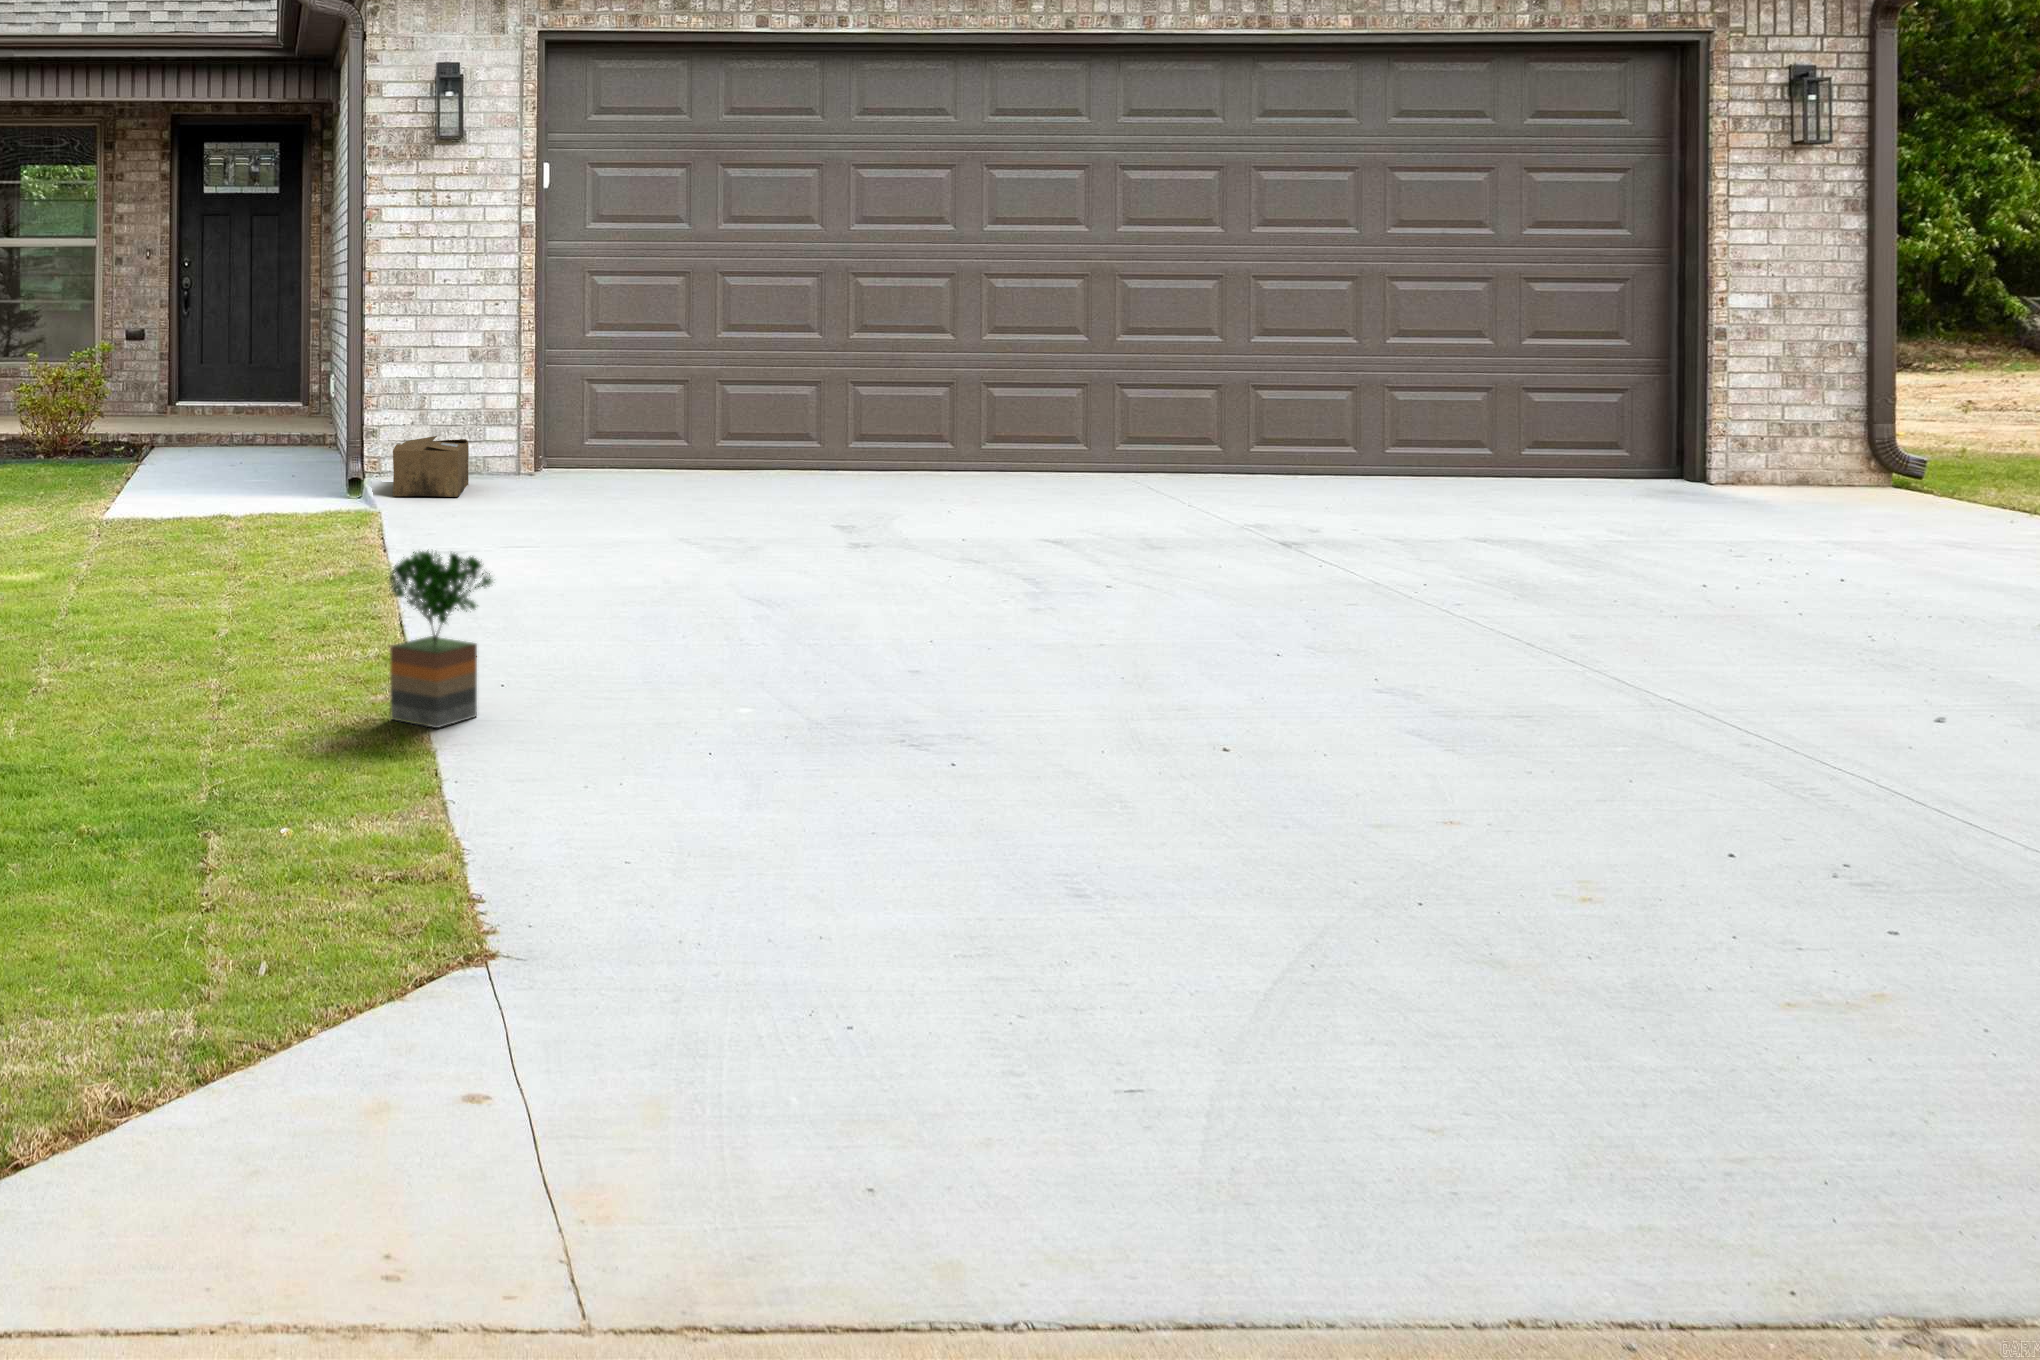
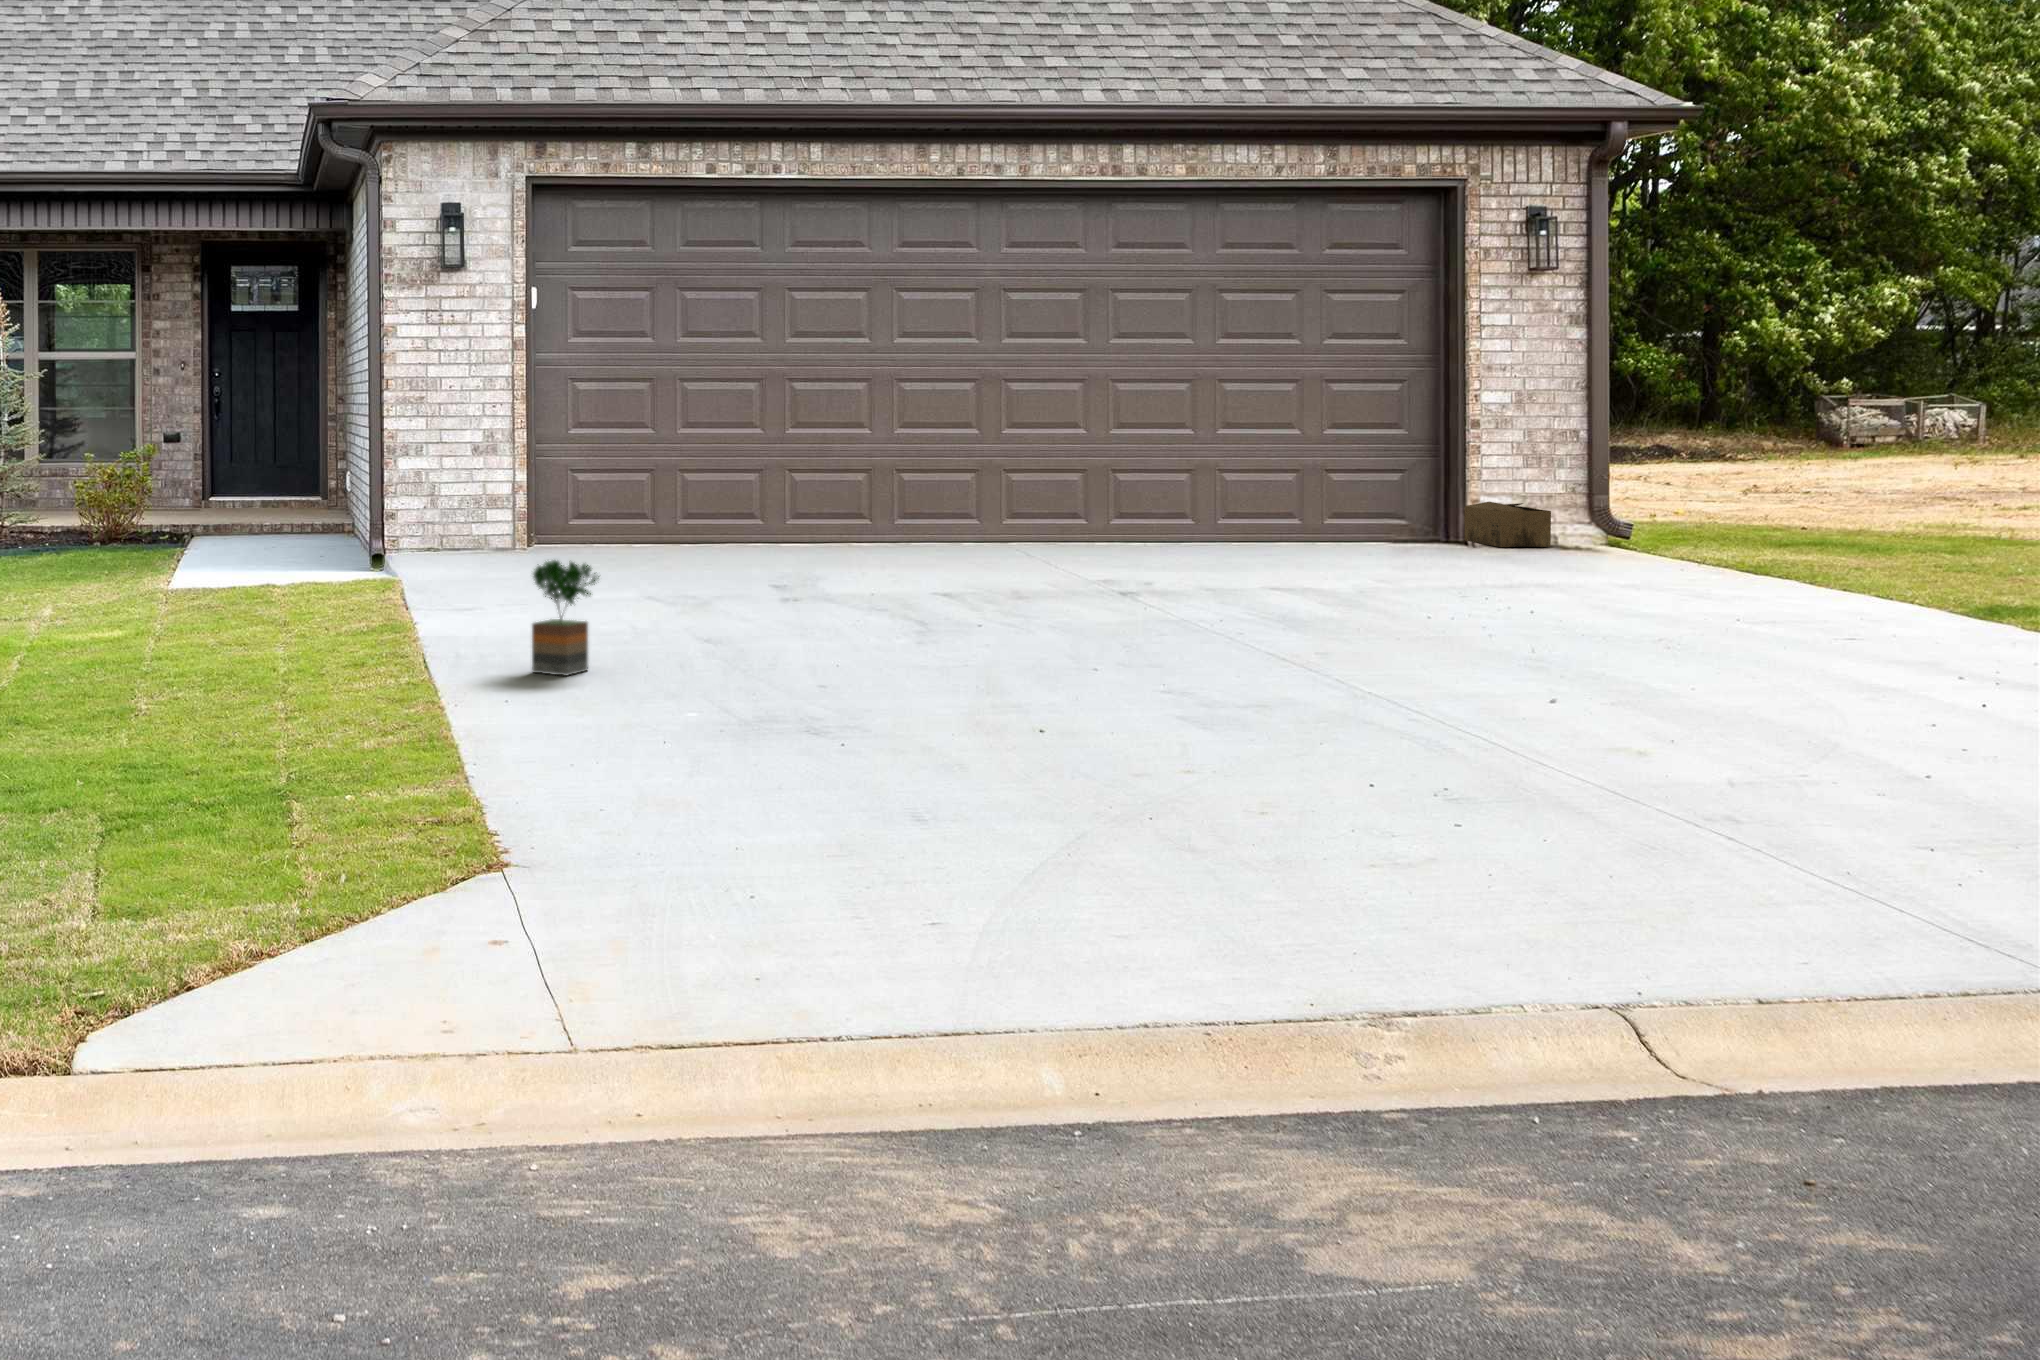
cardboard box: present [393,436,469,497] -> present [1465,502,1551,547]

